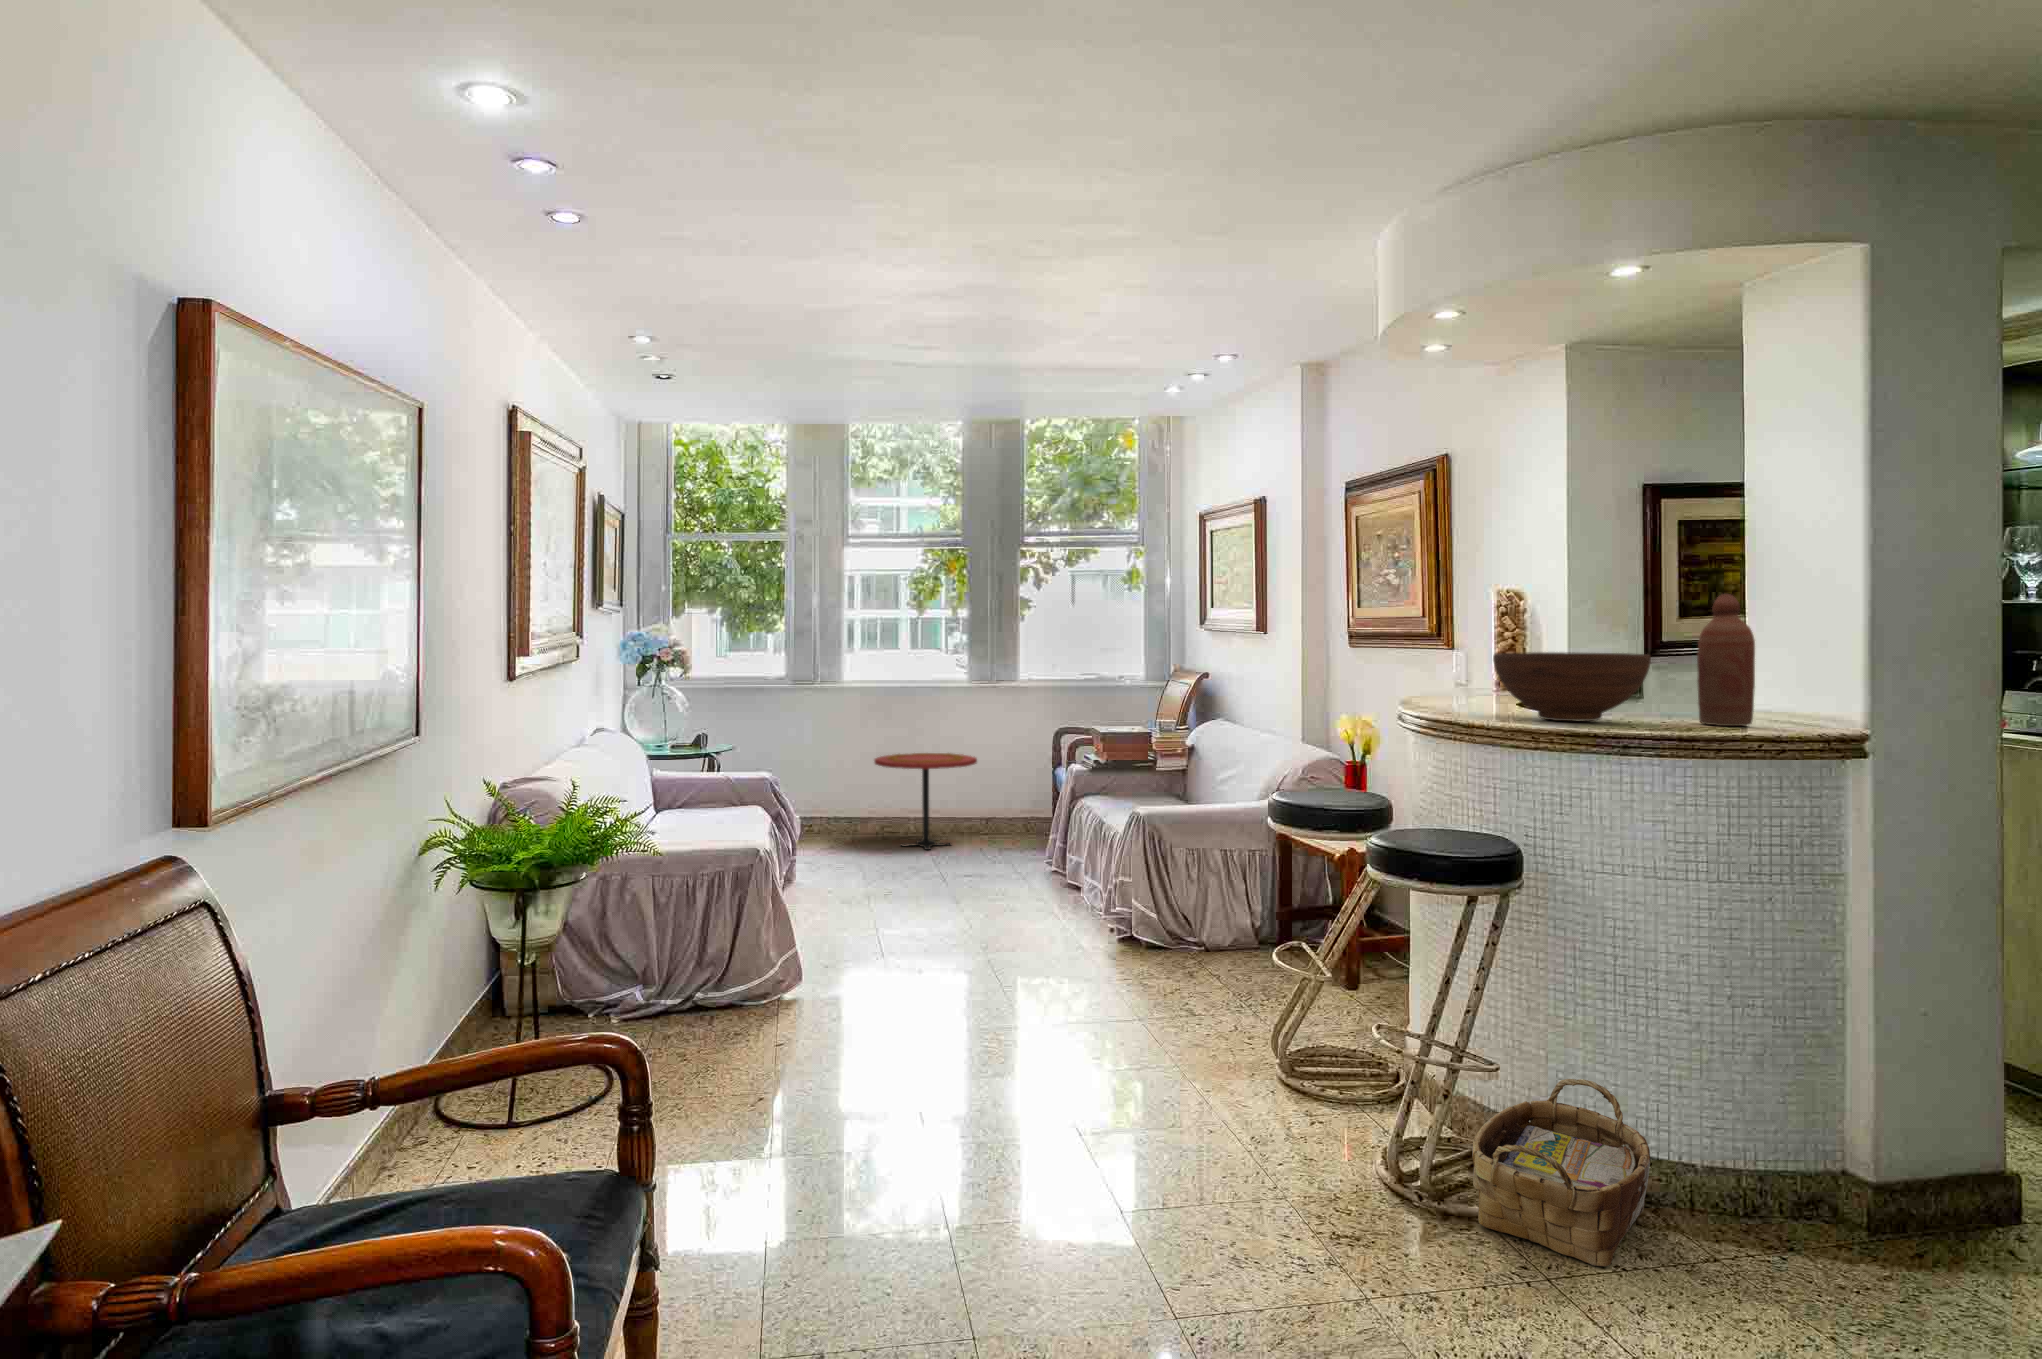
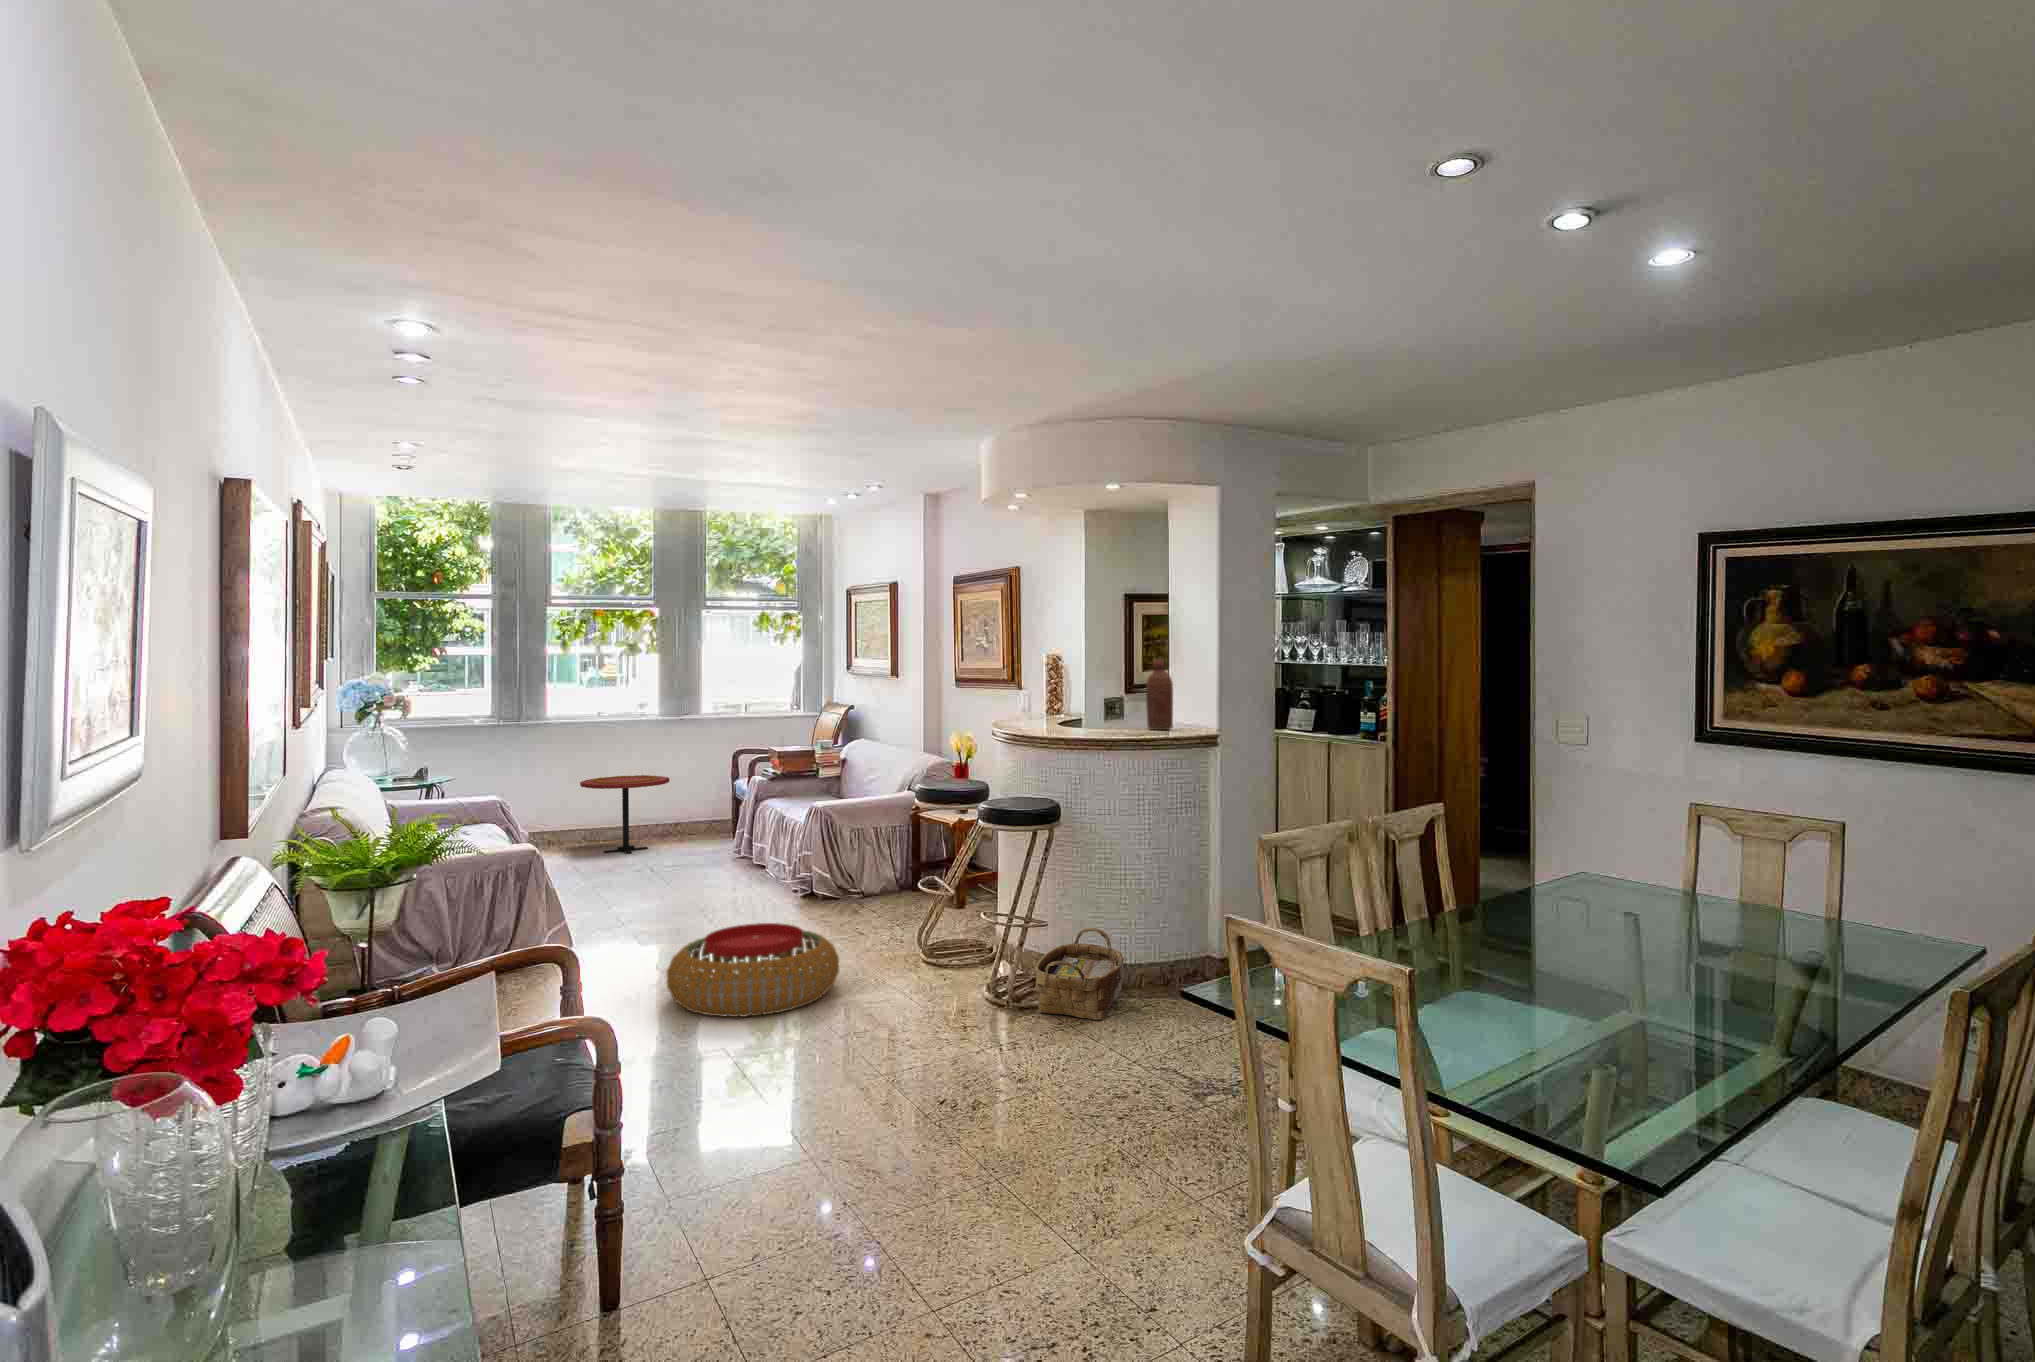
fruit bowl: present [1493,652,1651,722] -> none [1042,691,1122,730]
pouf: none [889,992,1142,1147] -> present [666,923,839,1017]

